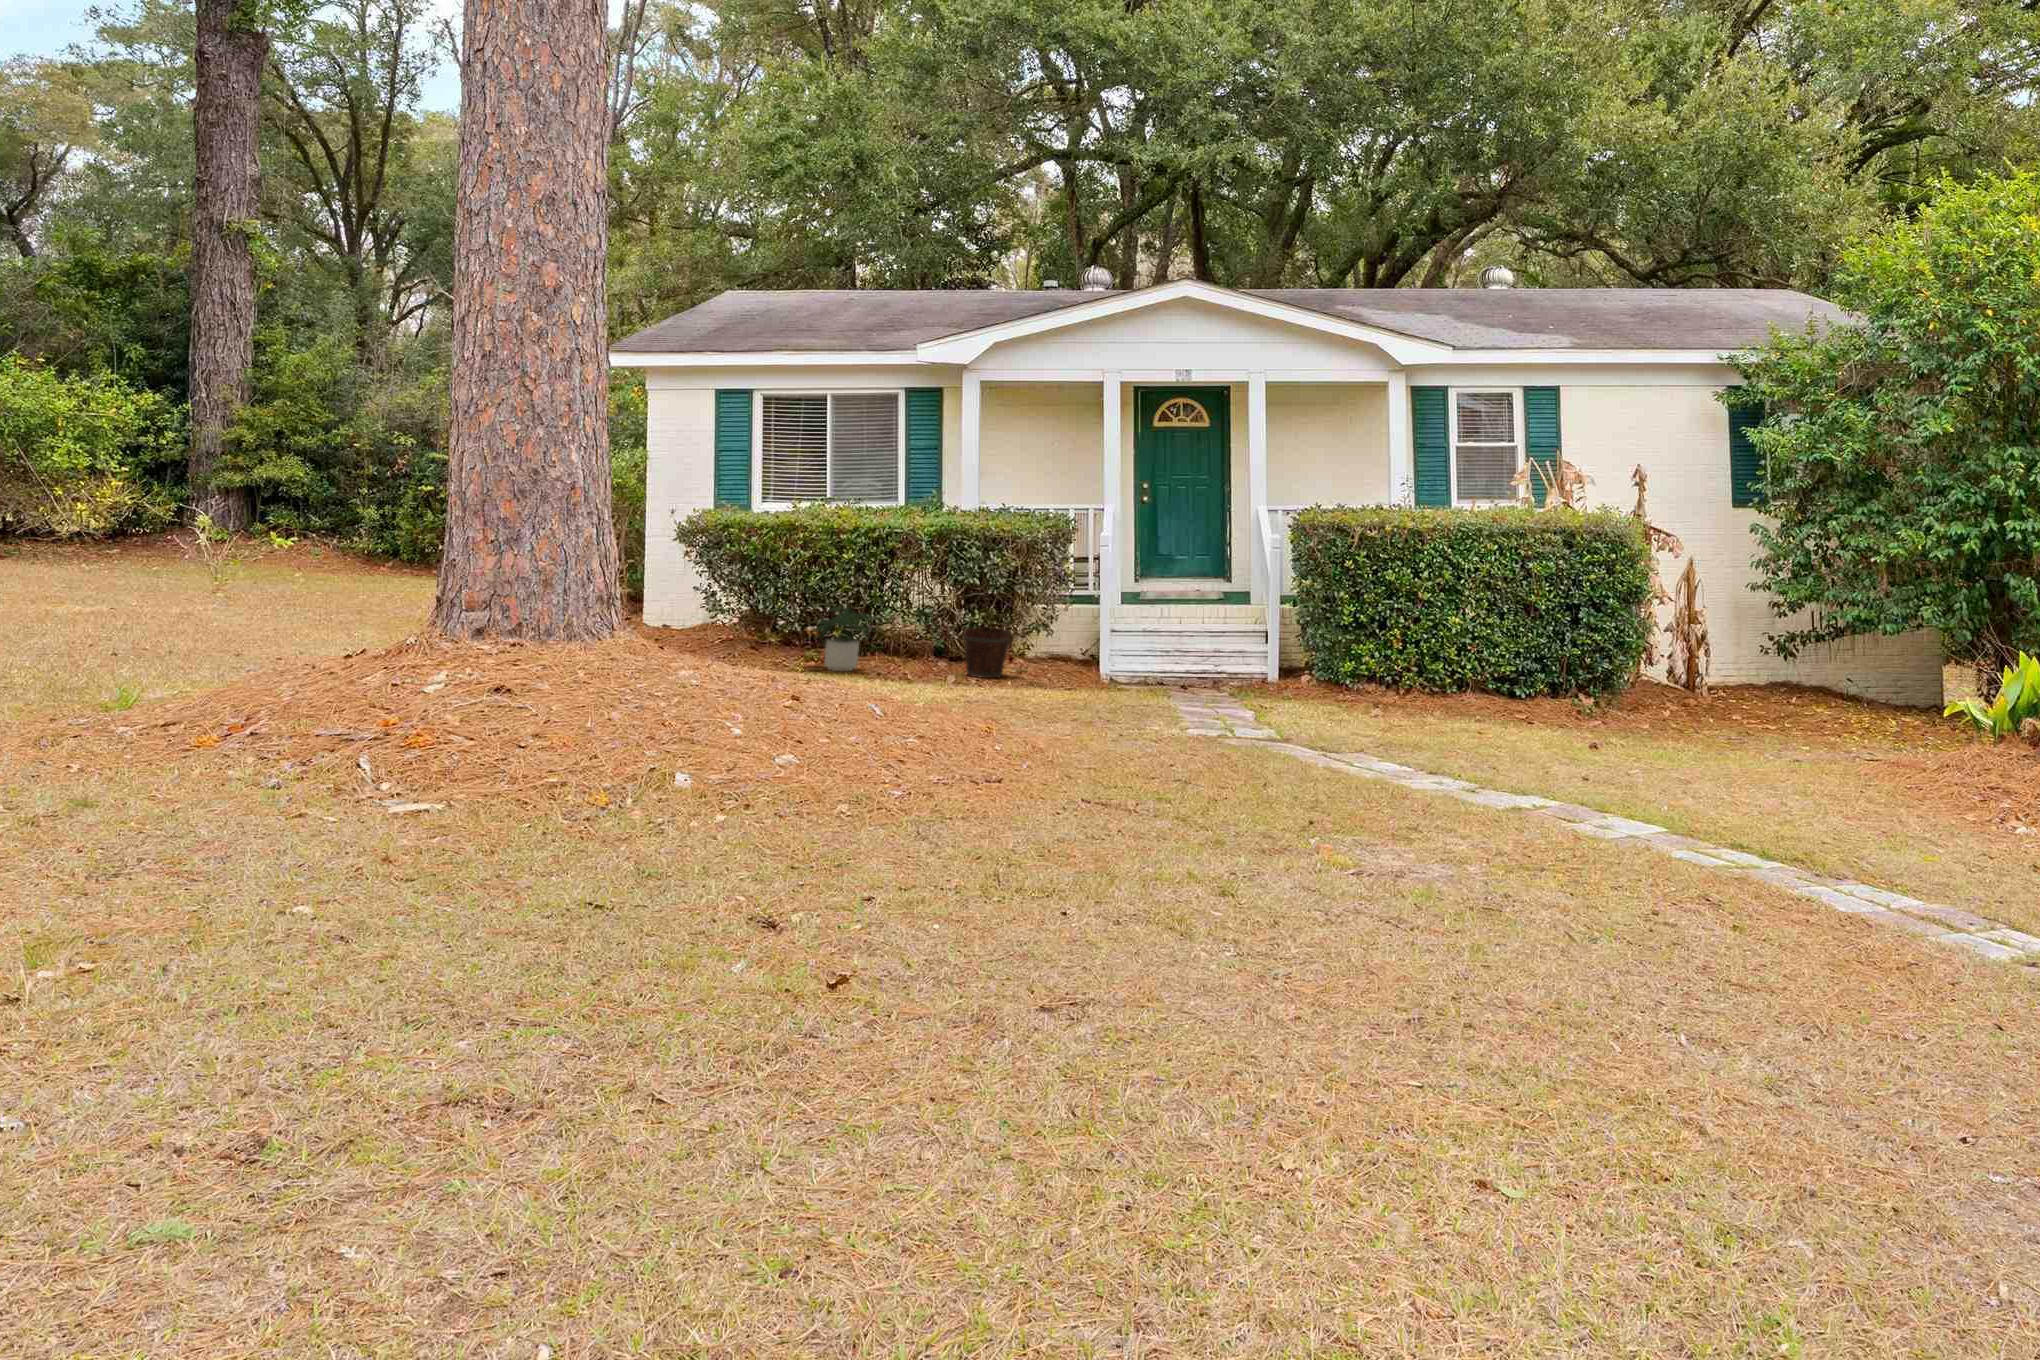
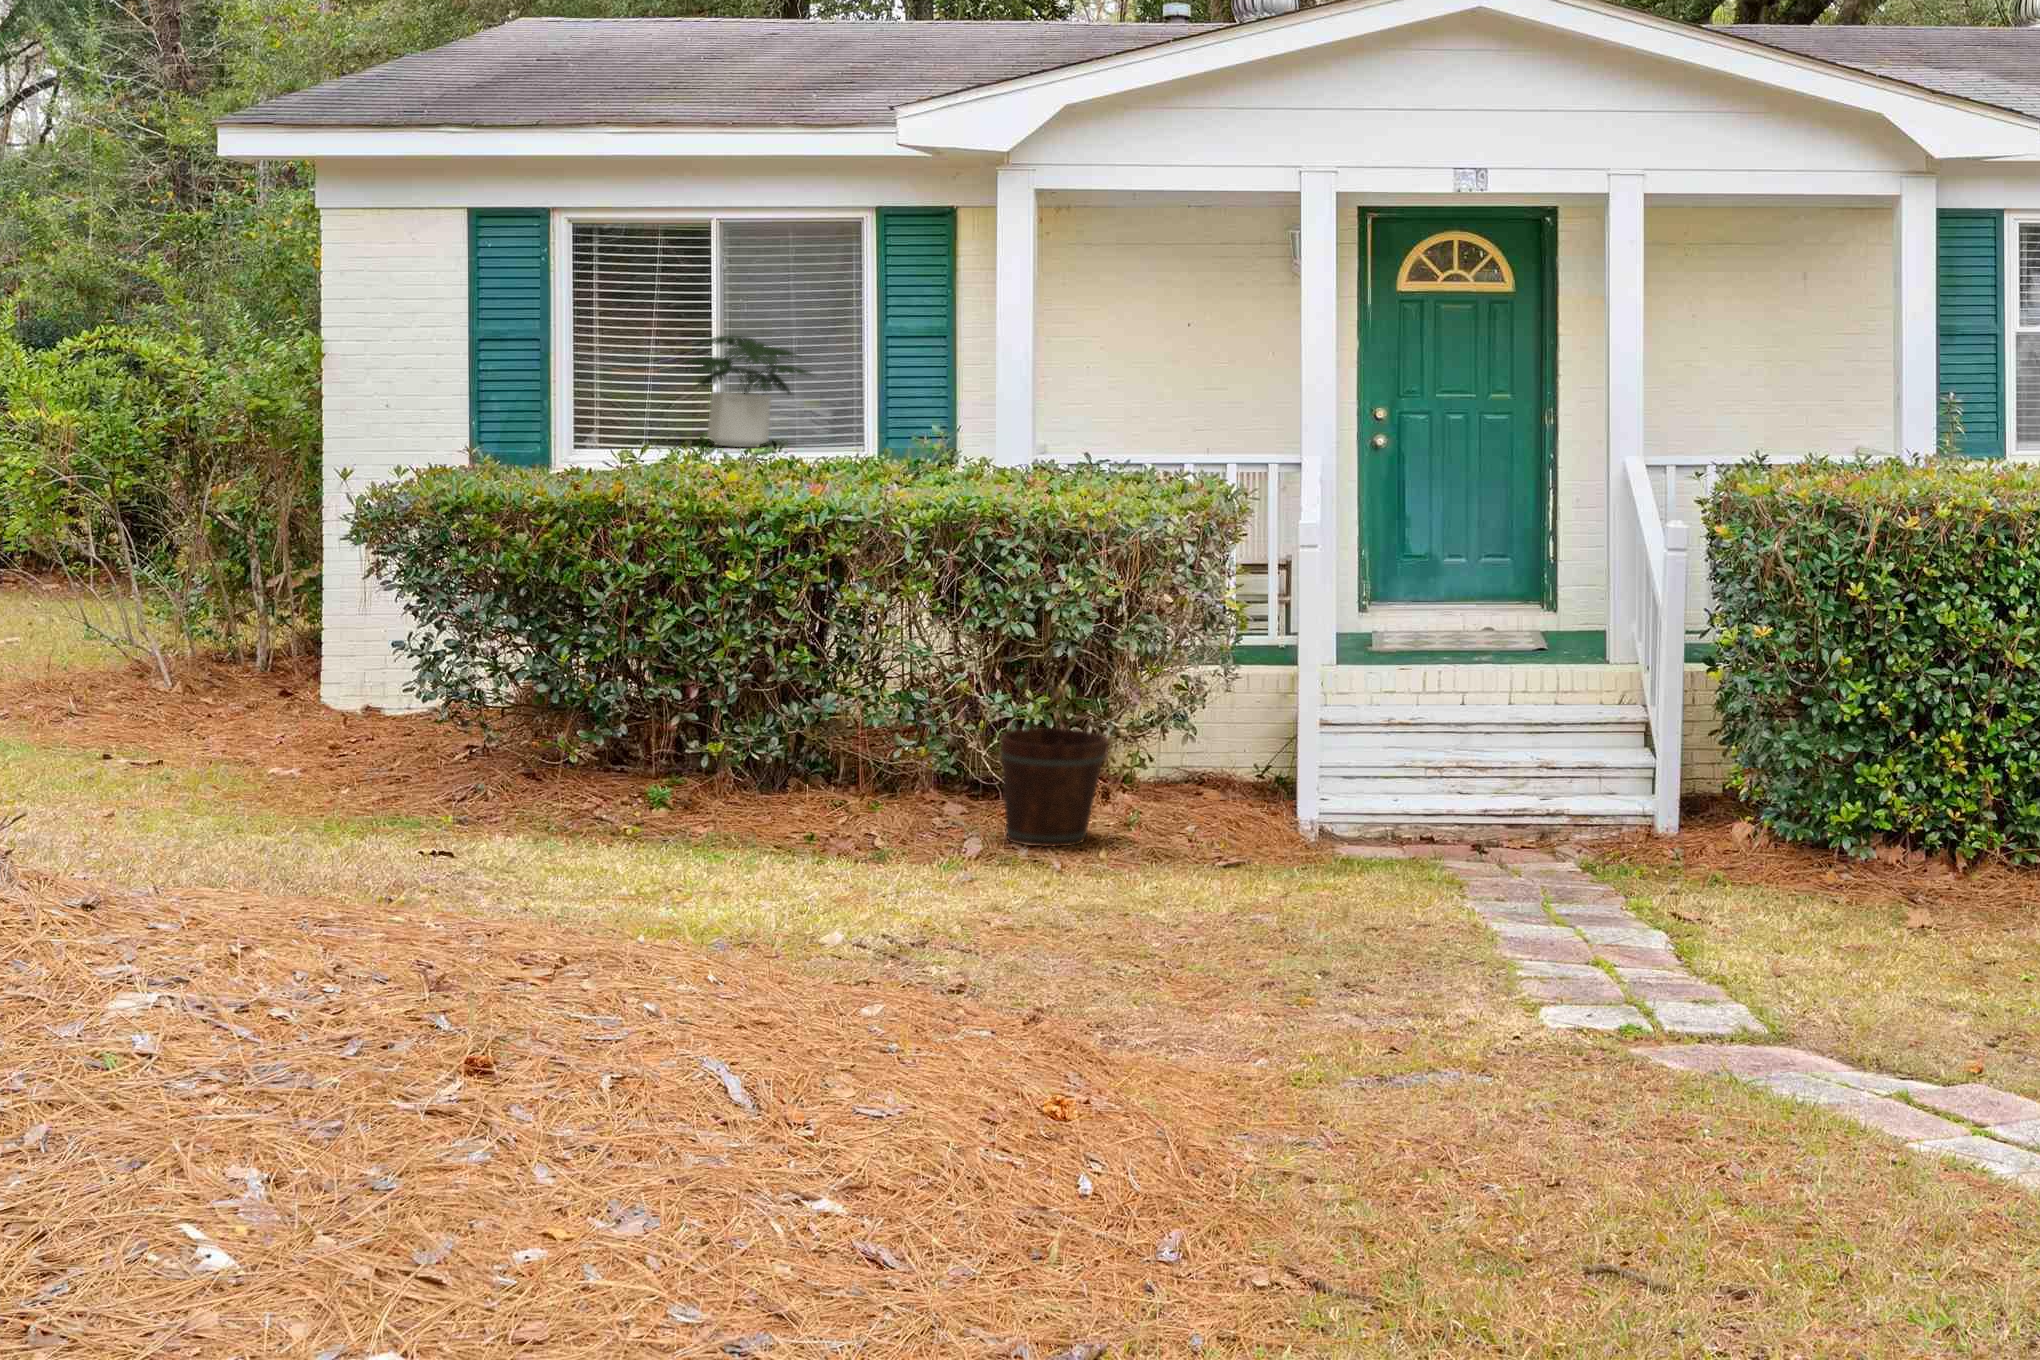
potted plant: present [813,607,876,671] -> present [683,335,810,447]

